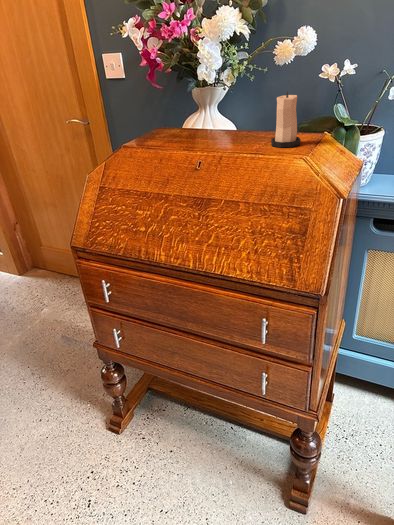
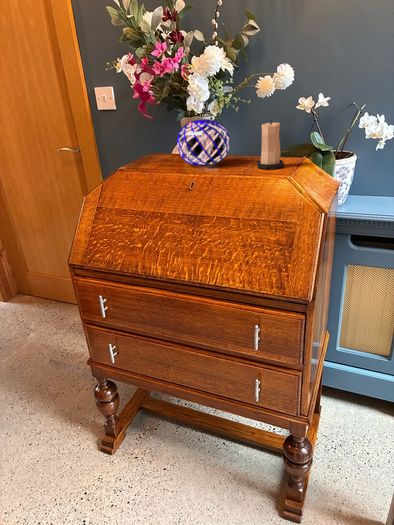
decorative orb: none [185,91,242,142] -> present [177,119,230,165]

